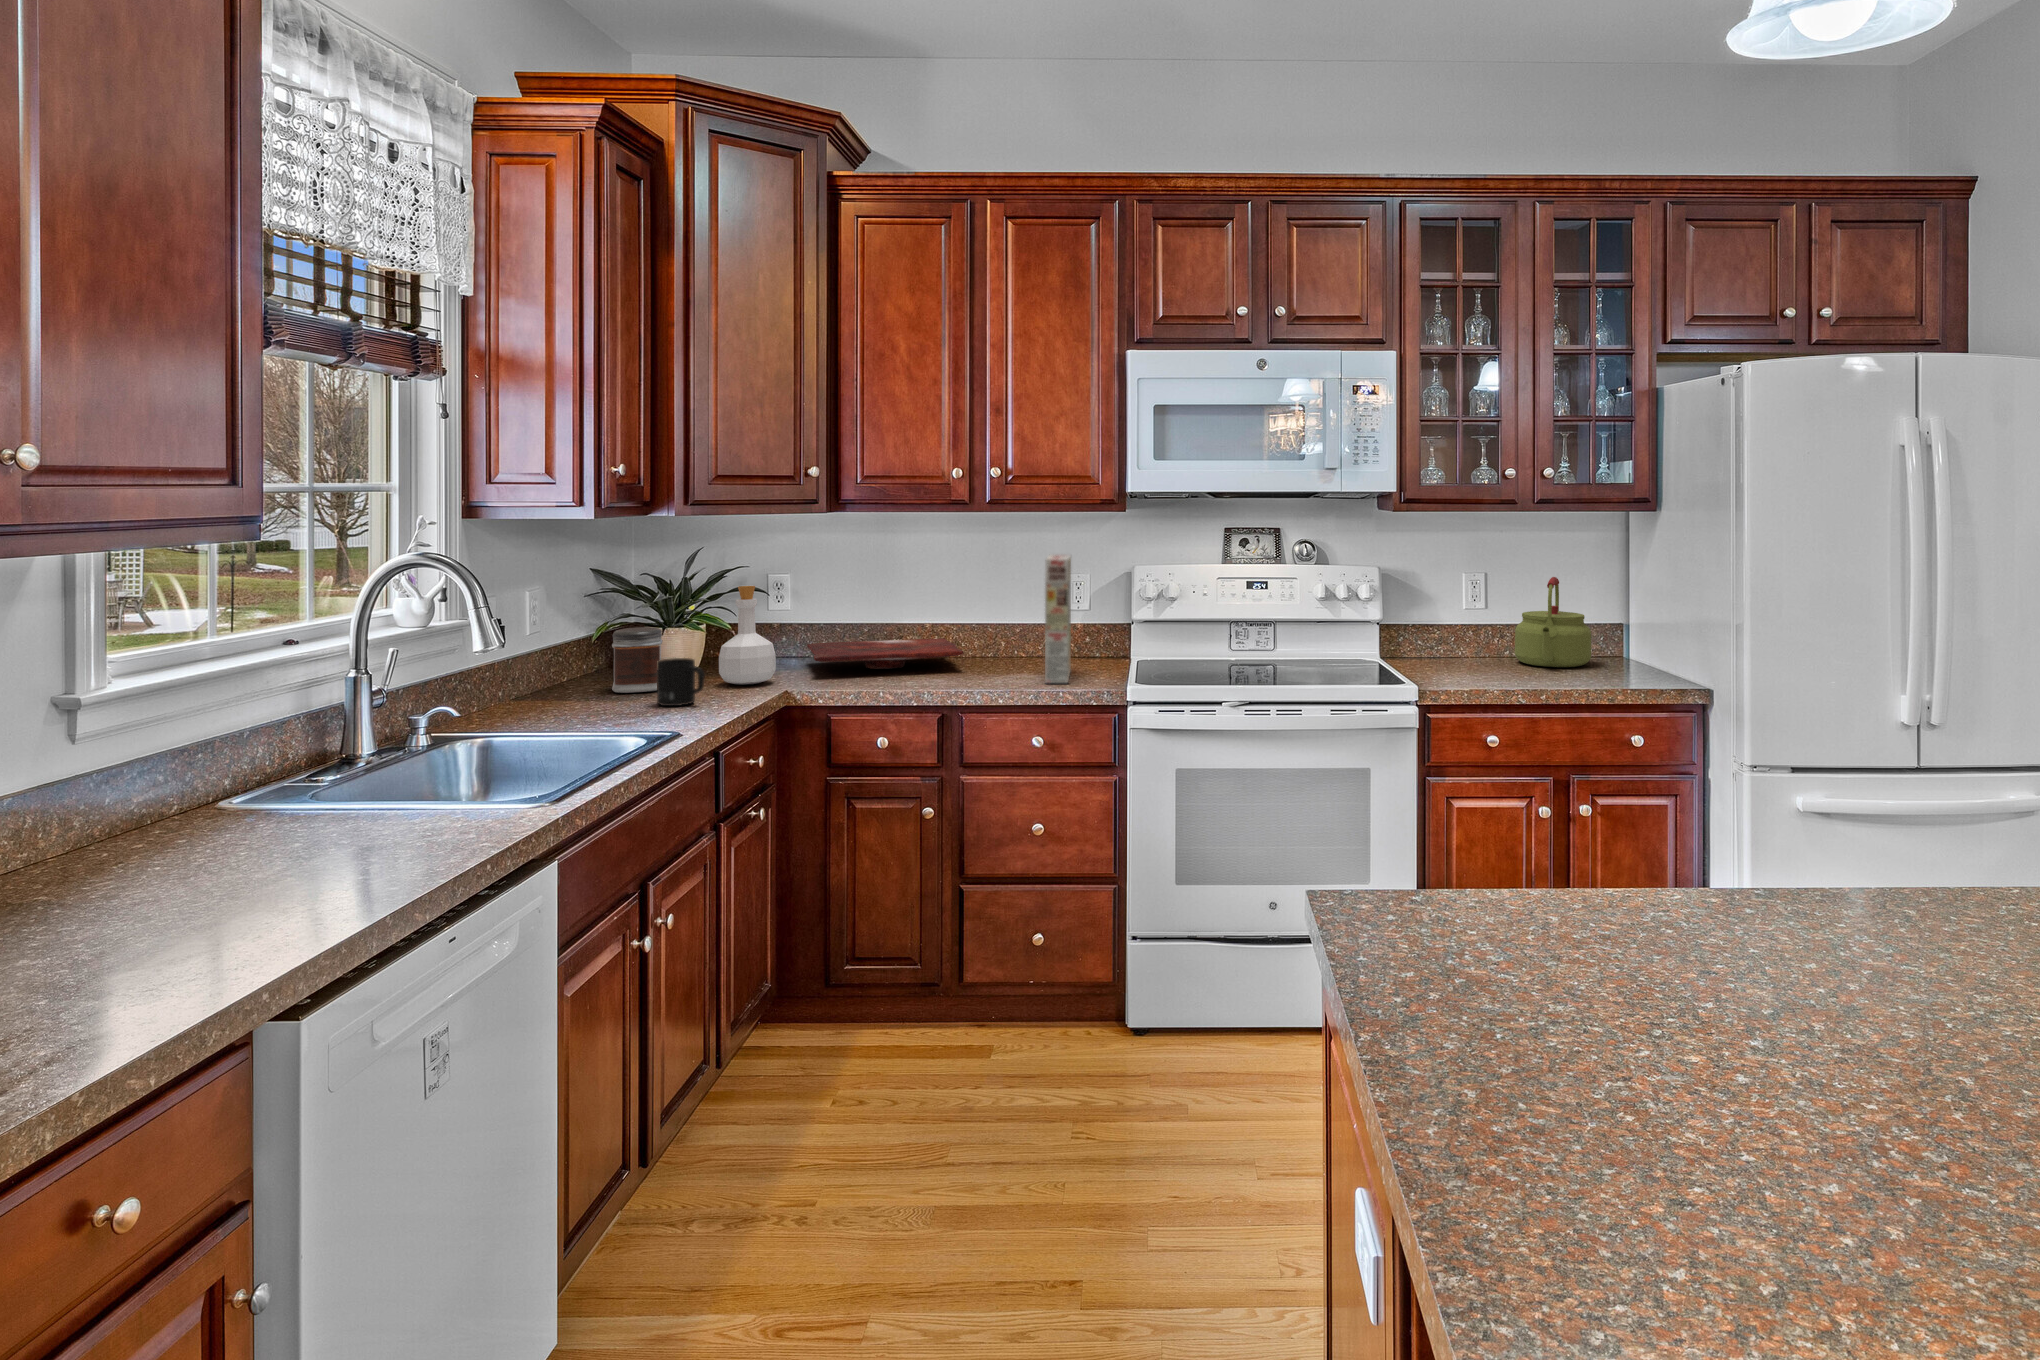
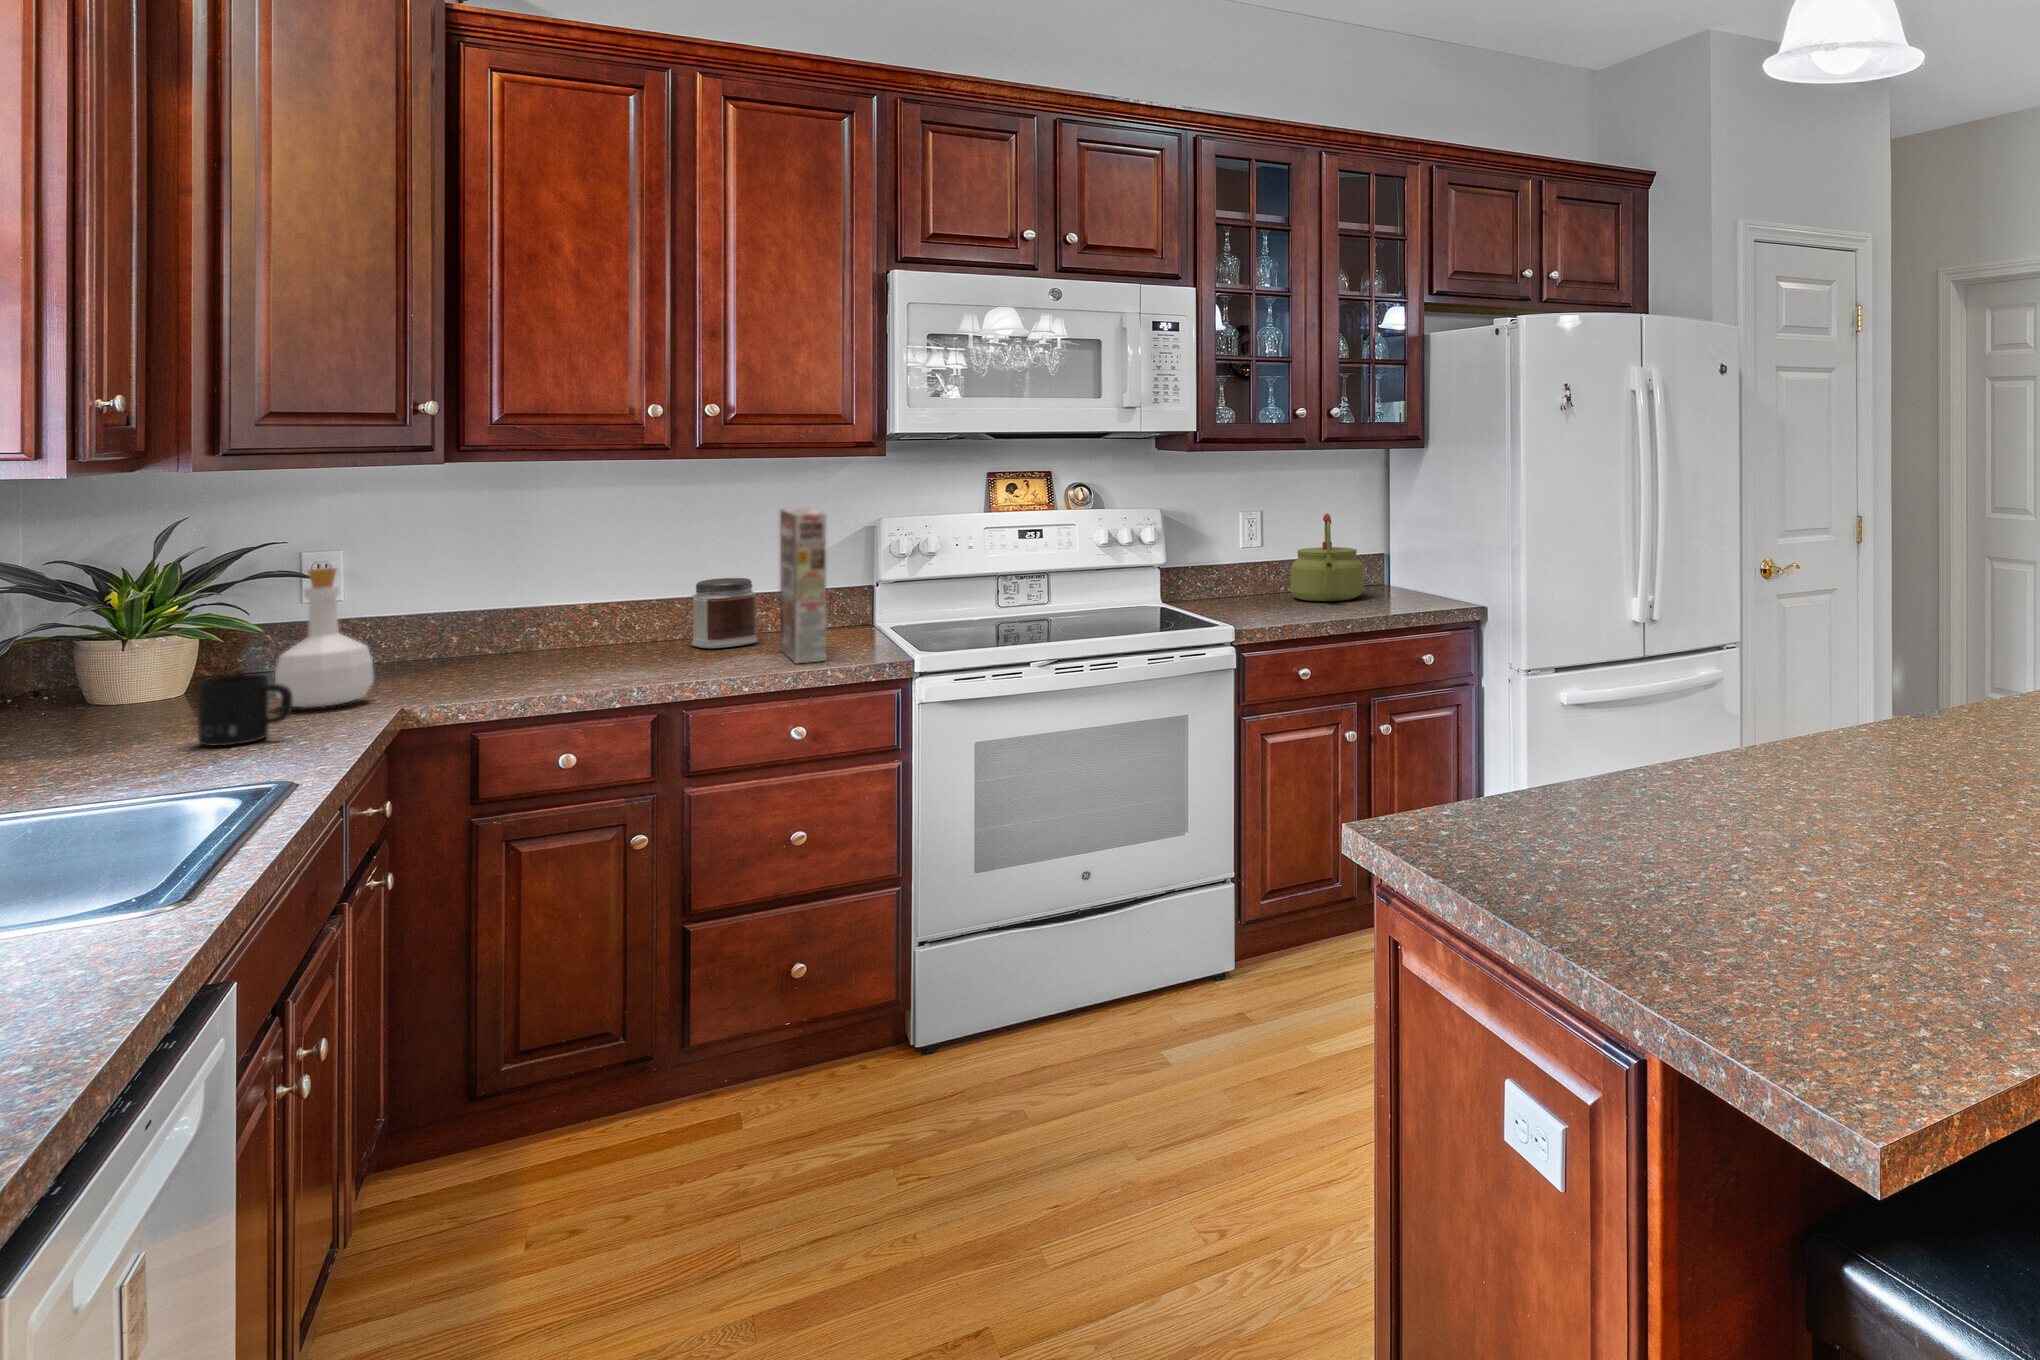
jar: present [612,627,662,693] -> present [692,578,757,648]
cutting board: present [807,638,963,669] -> none [392,624,660,670]

